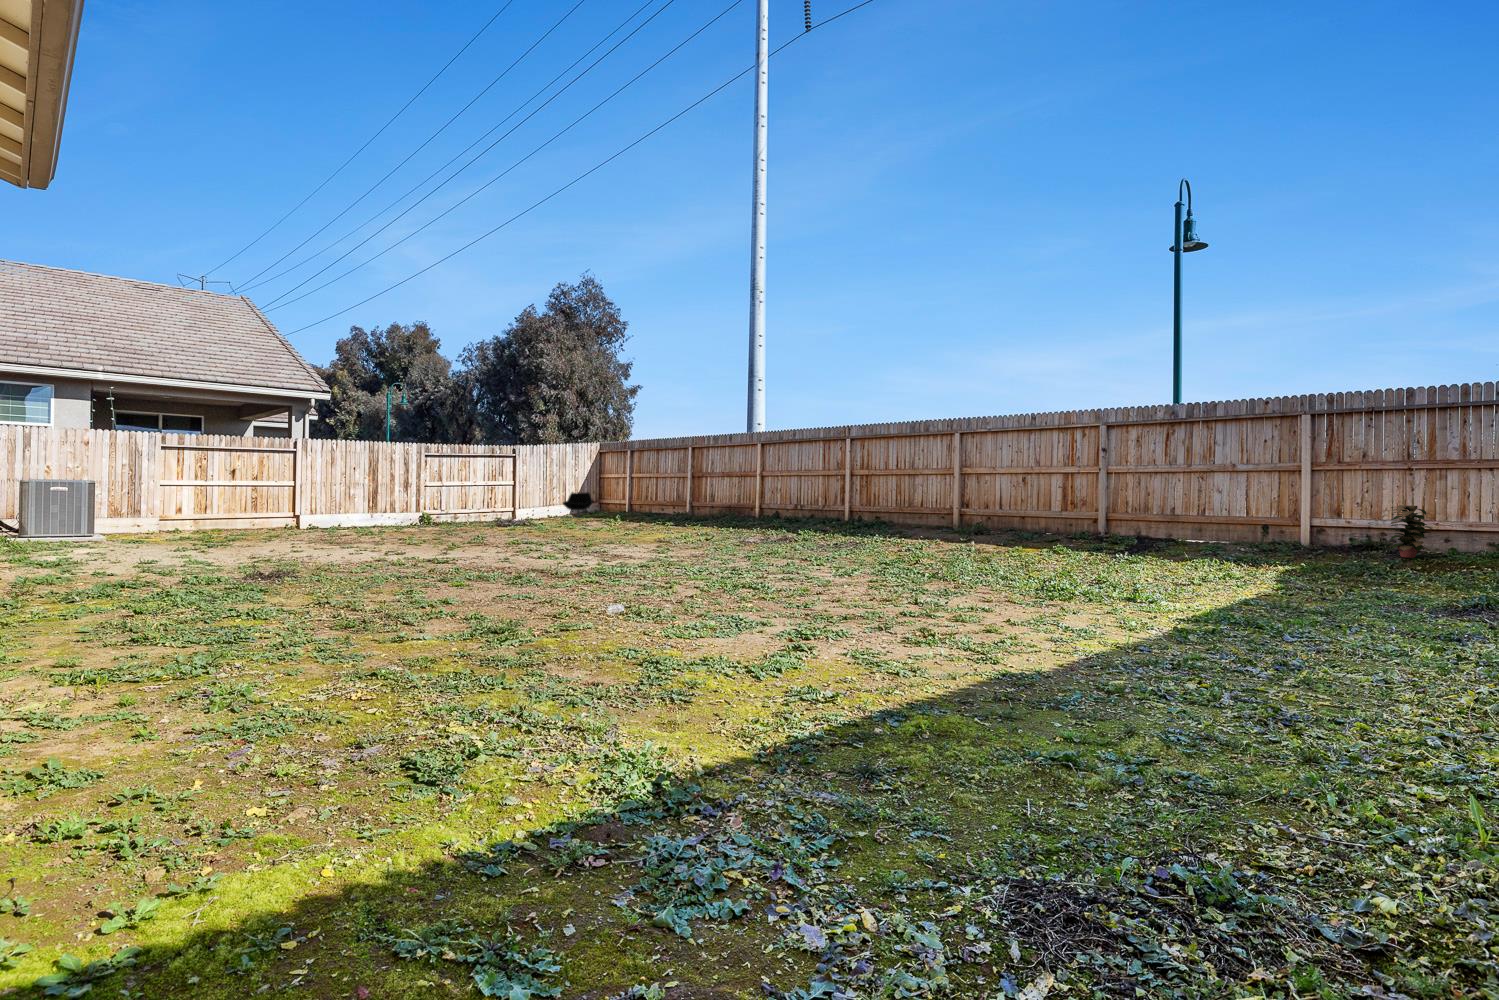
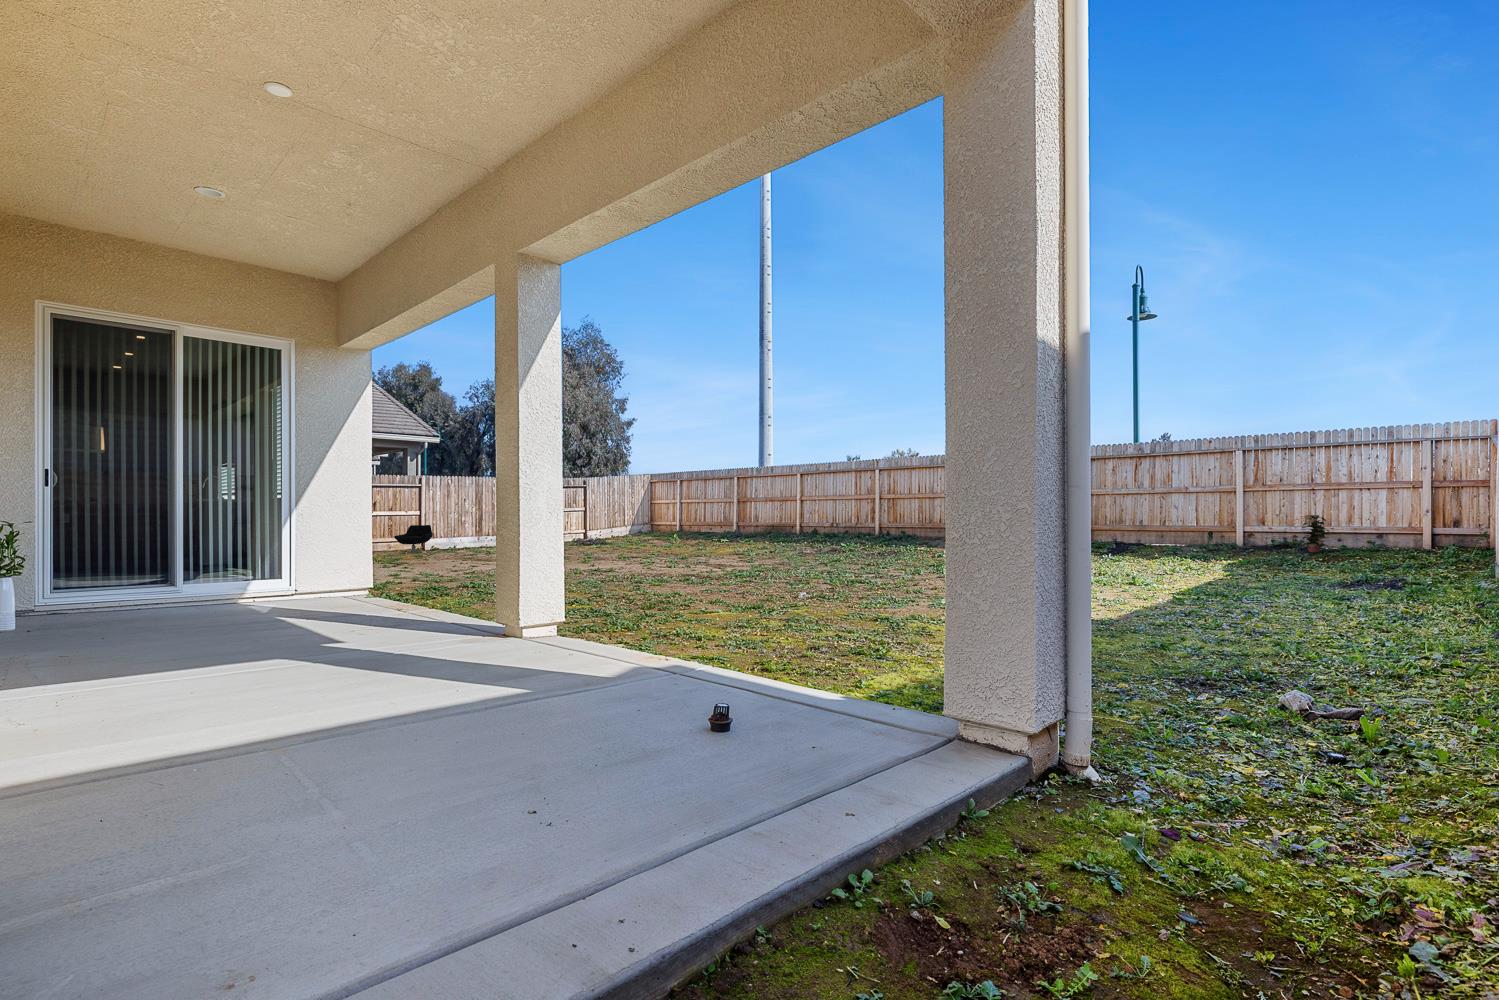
lounge chair: present [563,492,593,518] -> present [394,525,433,553]

